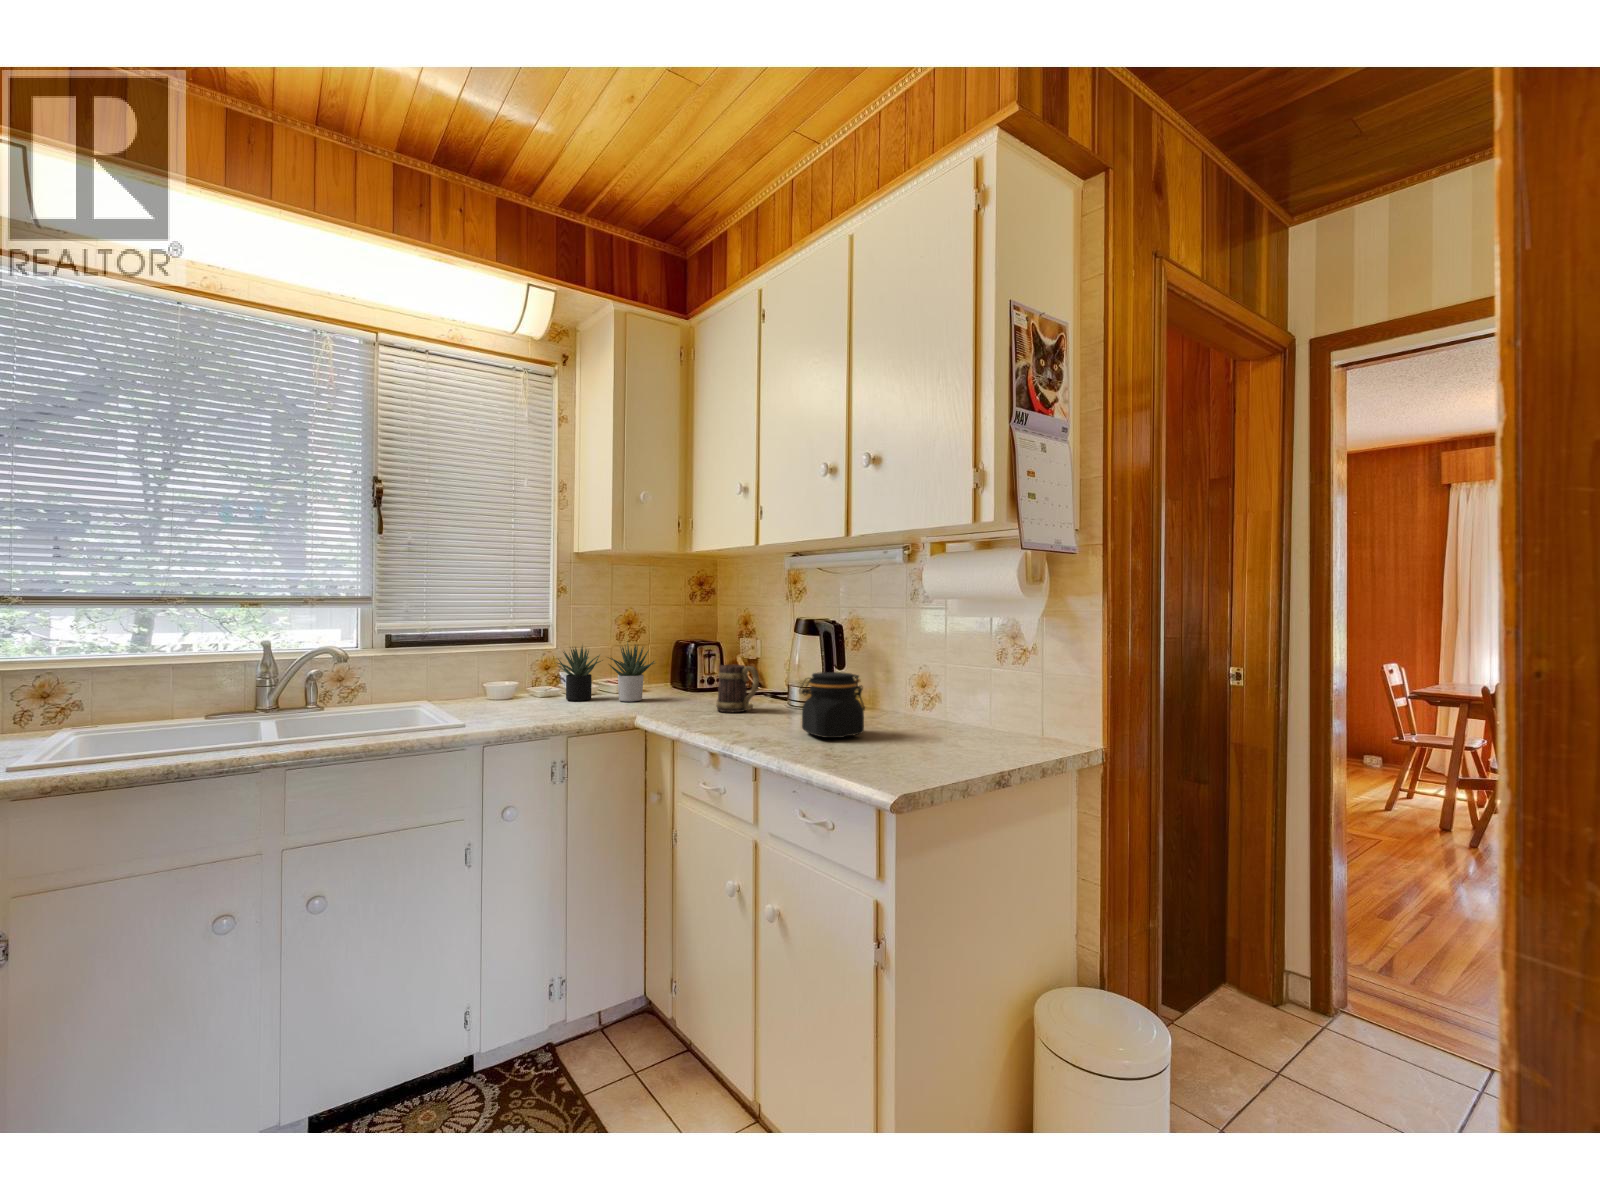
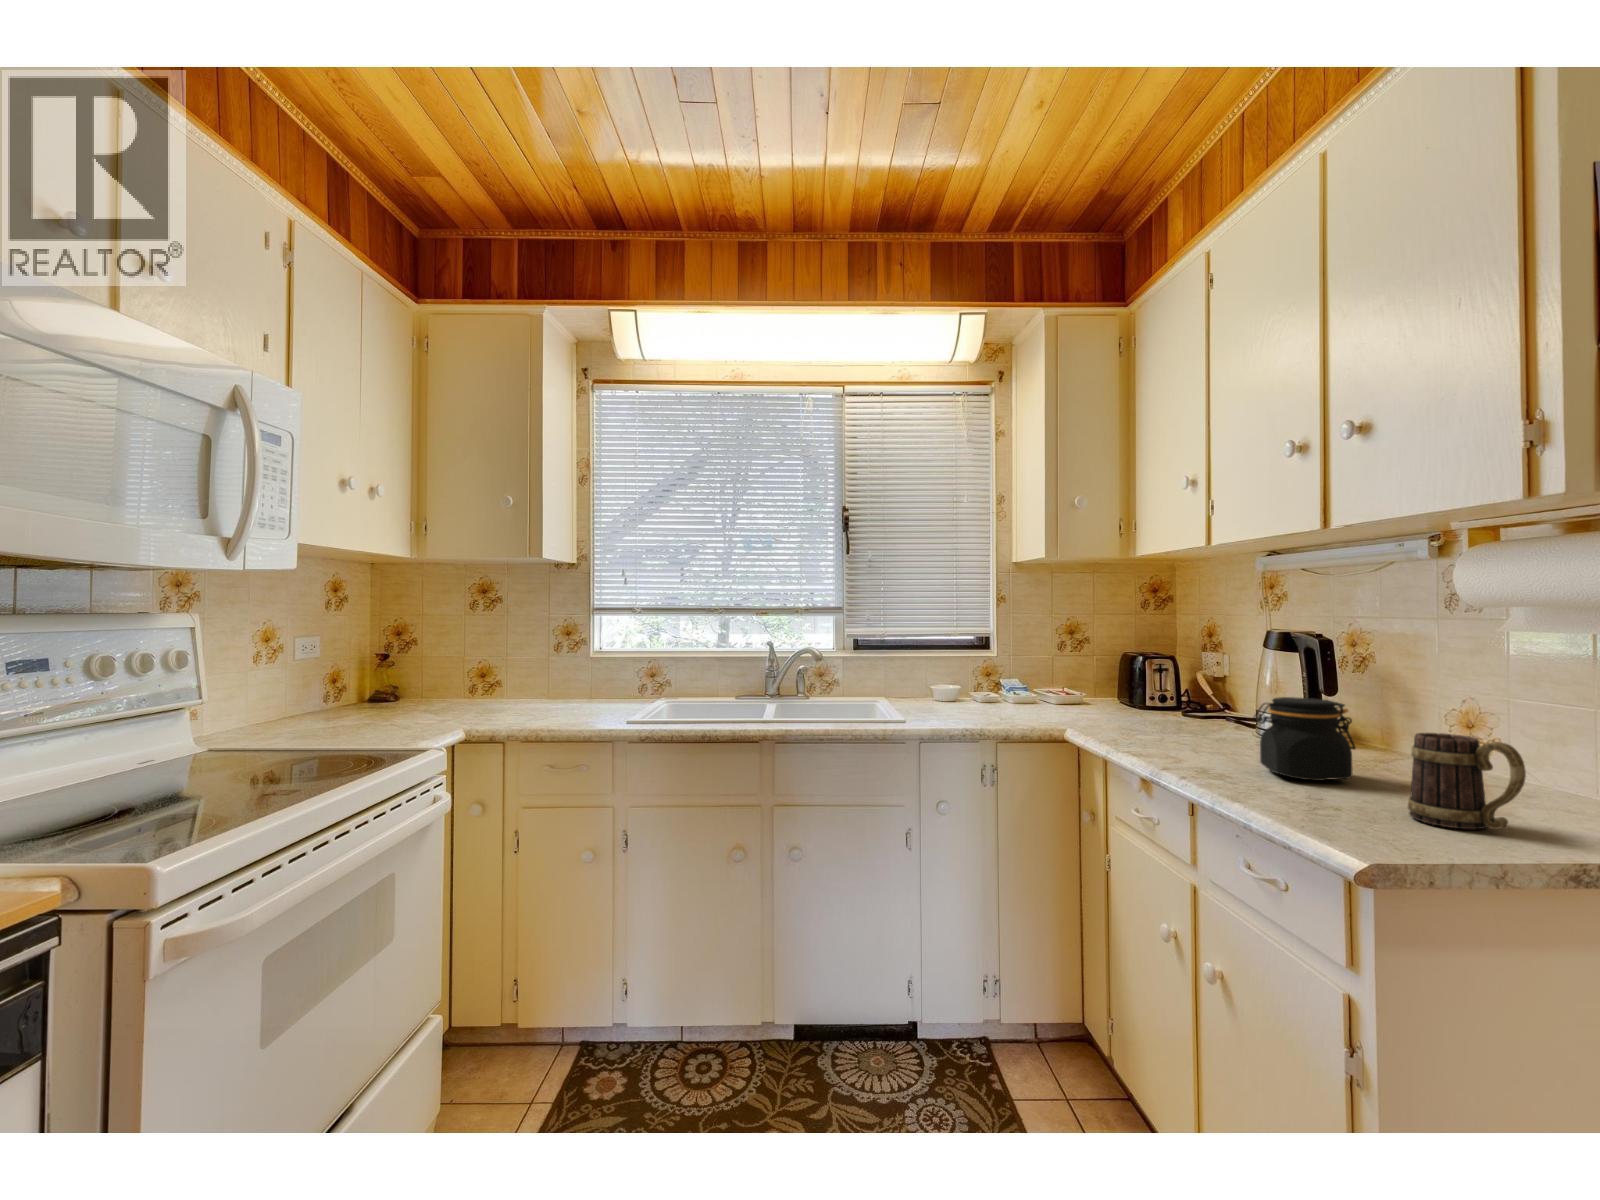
succulent plant: present [556,643,654,701] -> none [990,651,1095,714]
mug: present [716,665,759,712] -> present [1408,733,1526,829]

